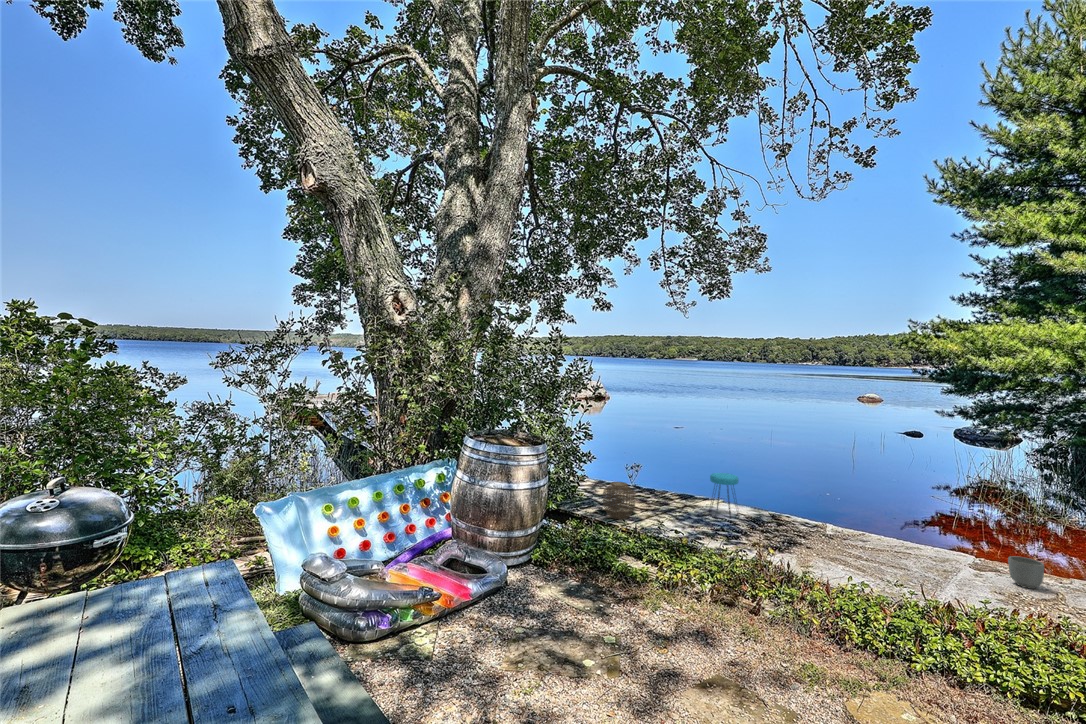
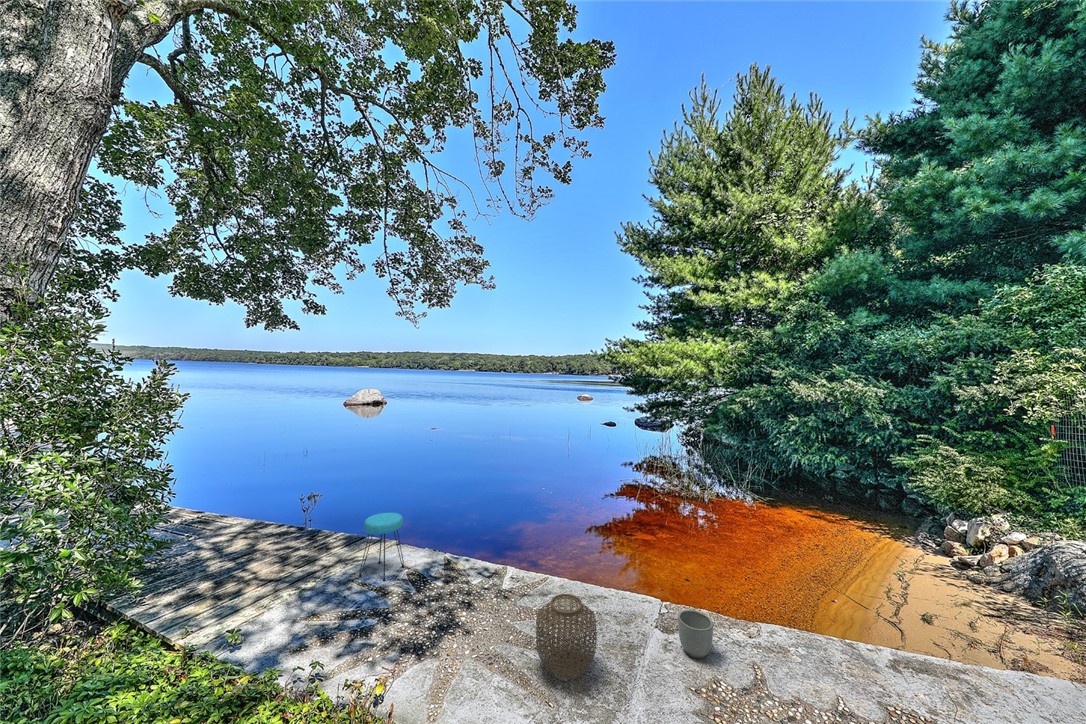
woven basket: present [603,482,635,519] -> present [536,594,597,680]

